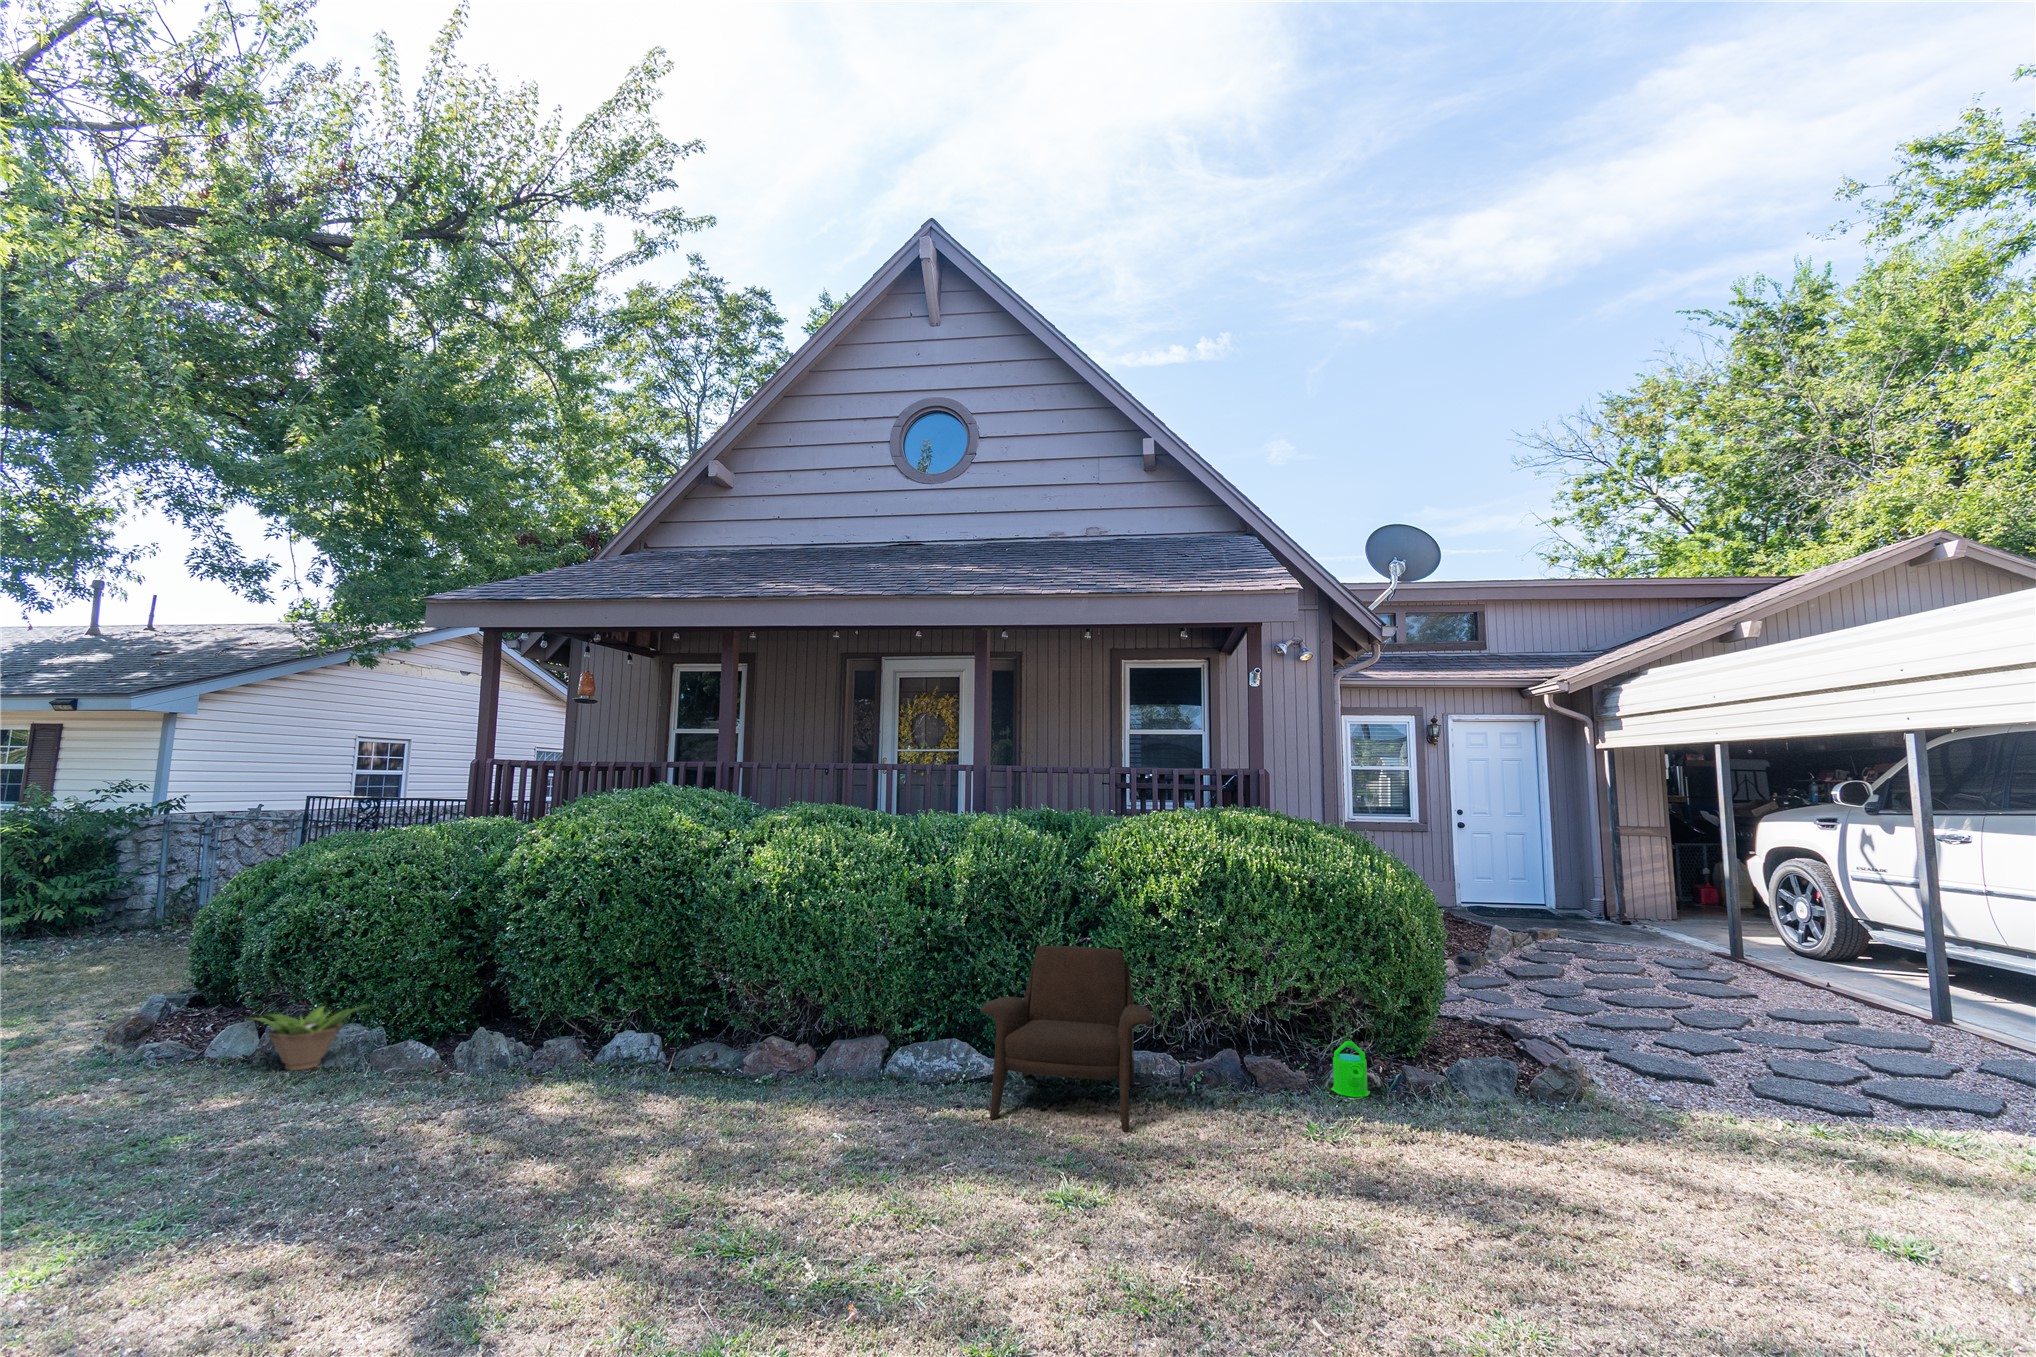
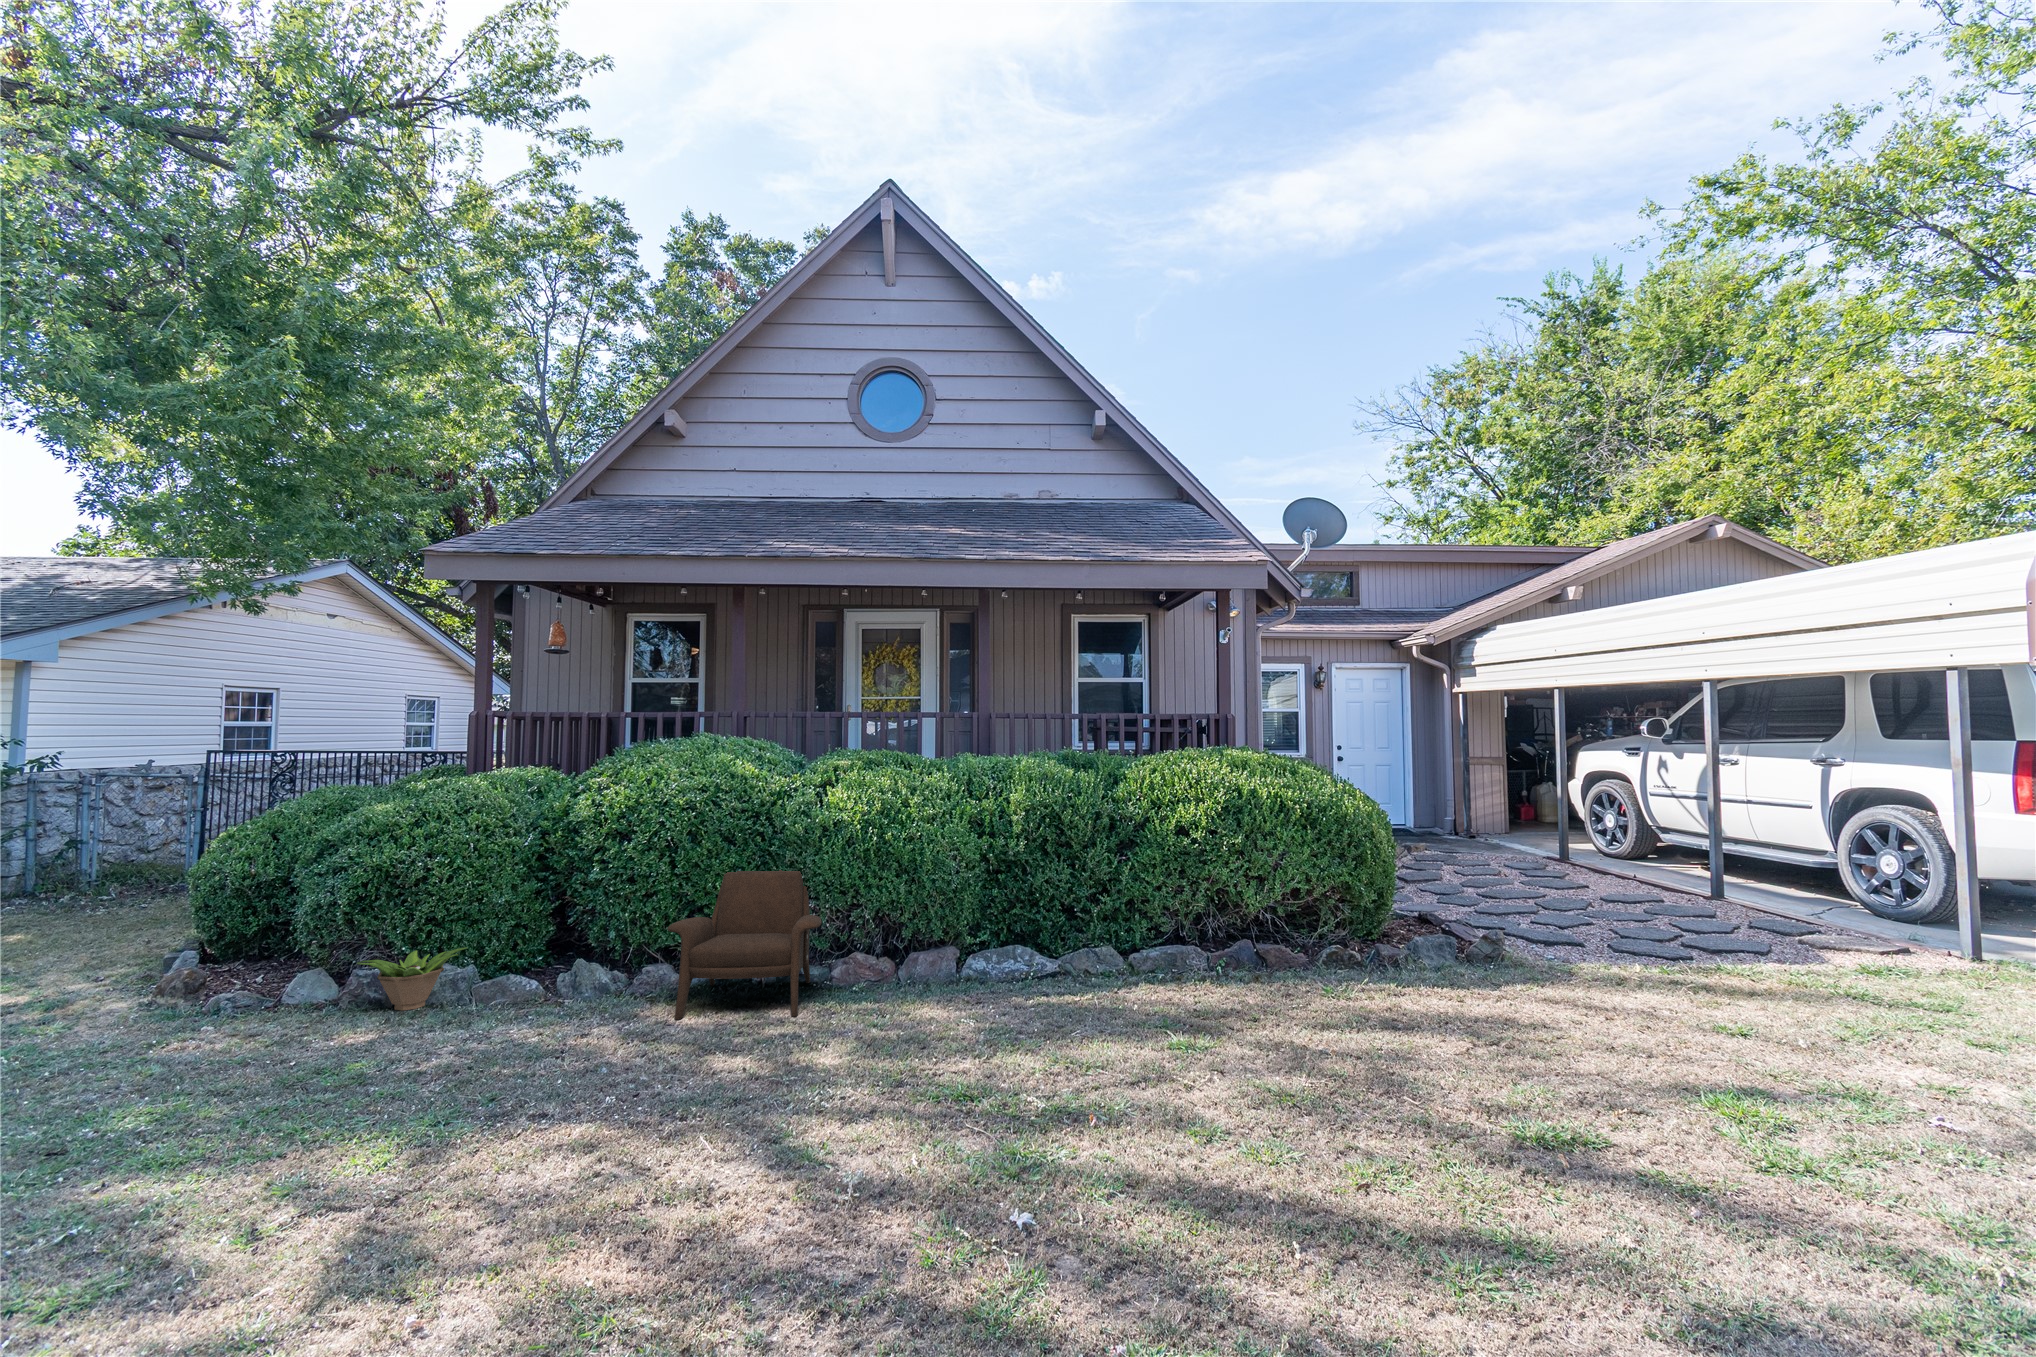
armchair: present [980,945,1153,1132] -> present [667,870,822,1020]
watering can: present [1331,1041,1370,1097] -> none [1322,929,1352,971]

